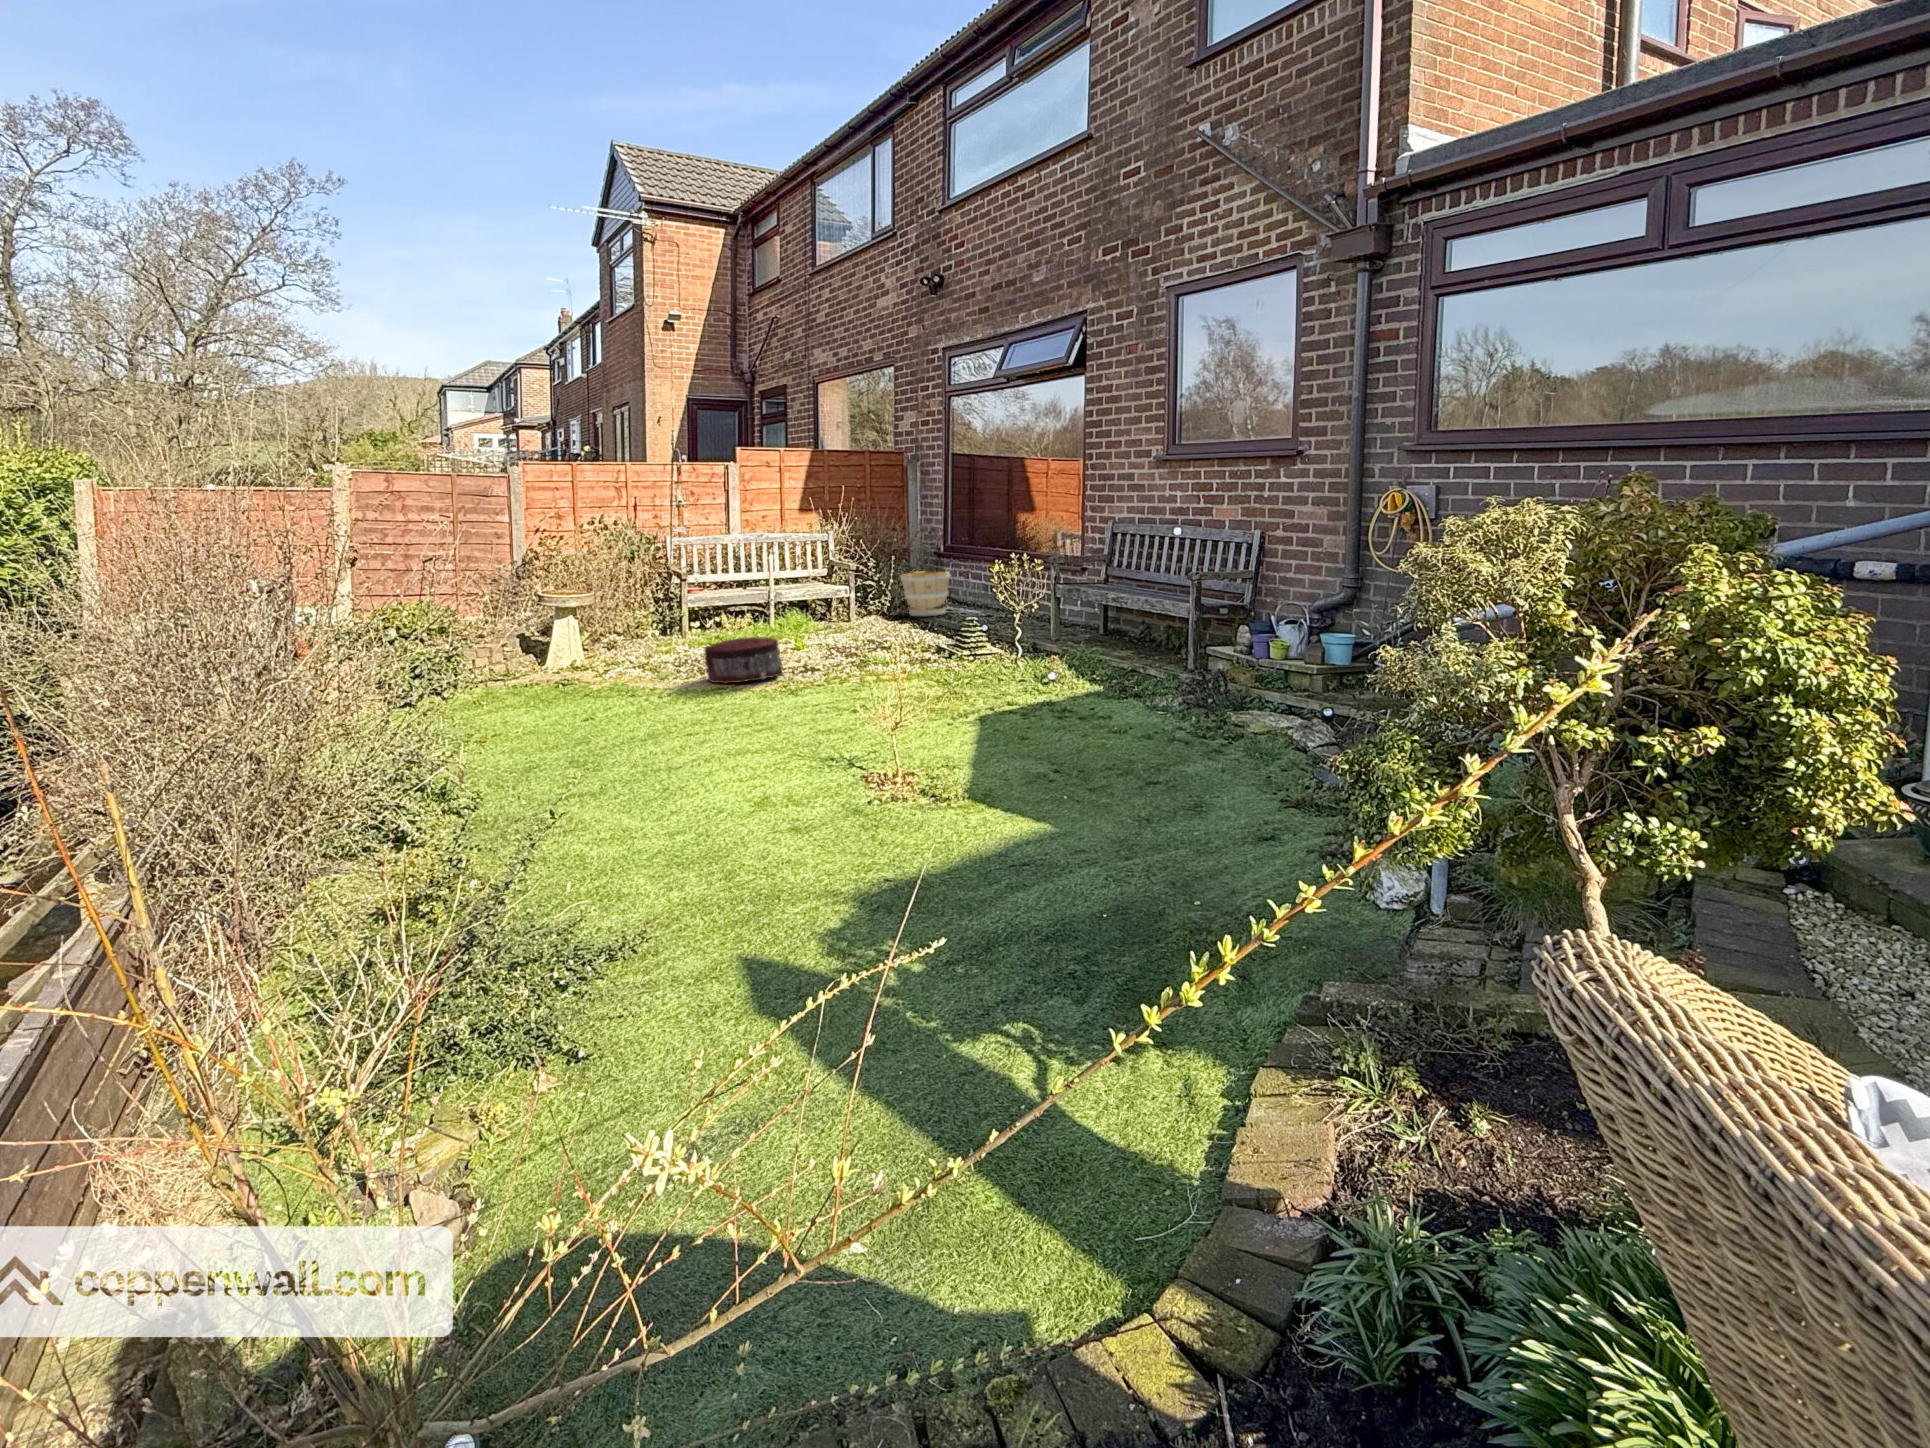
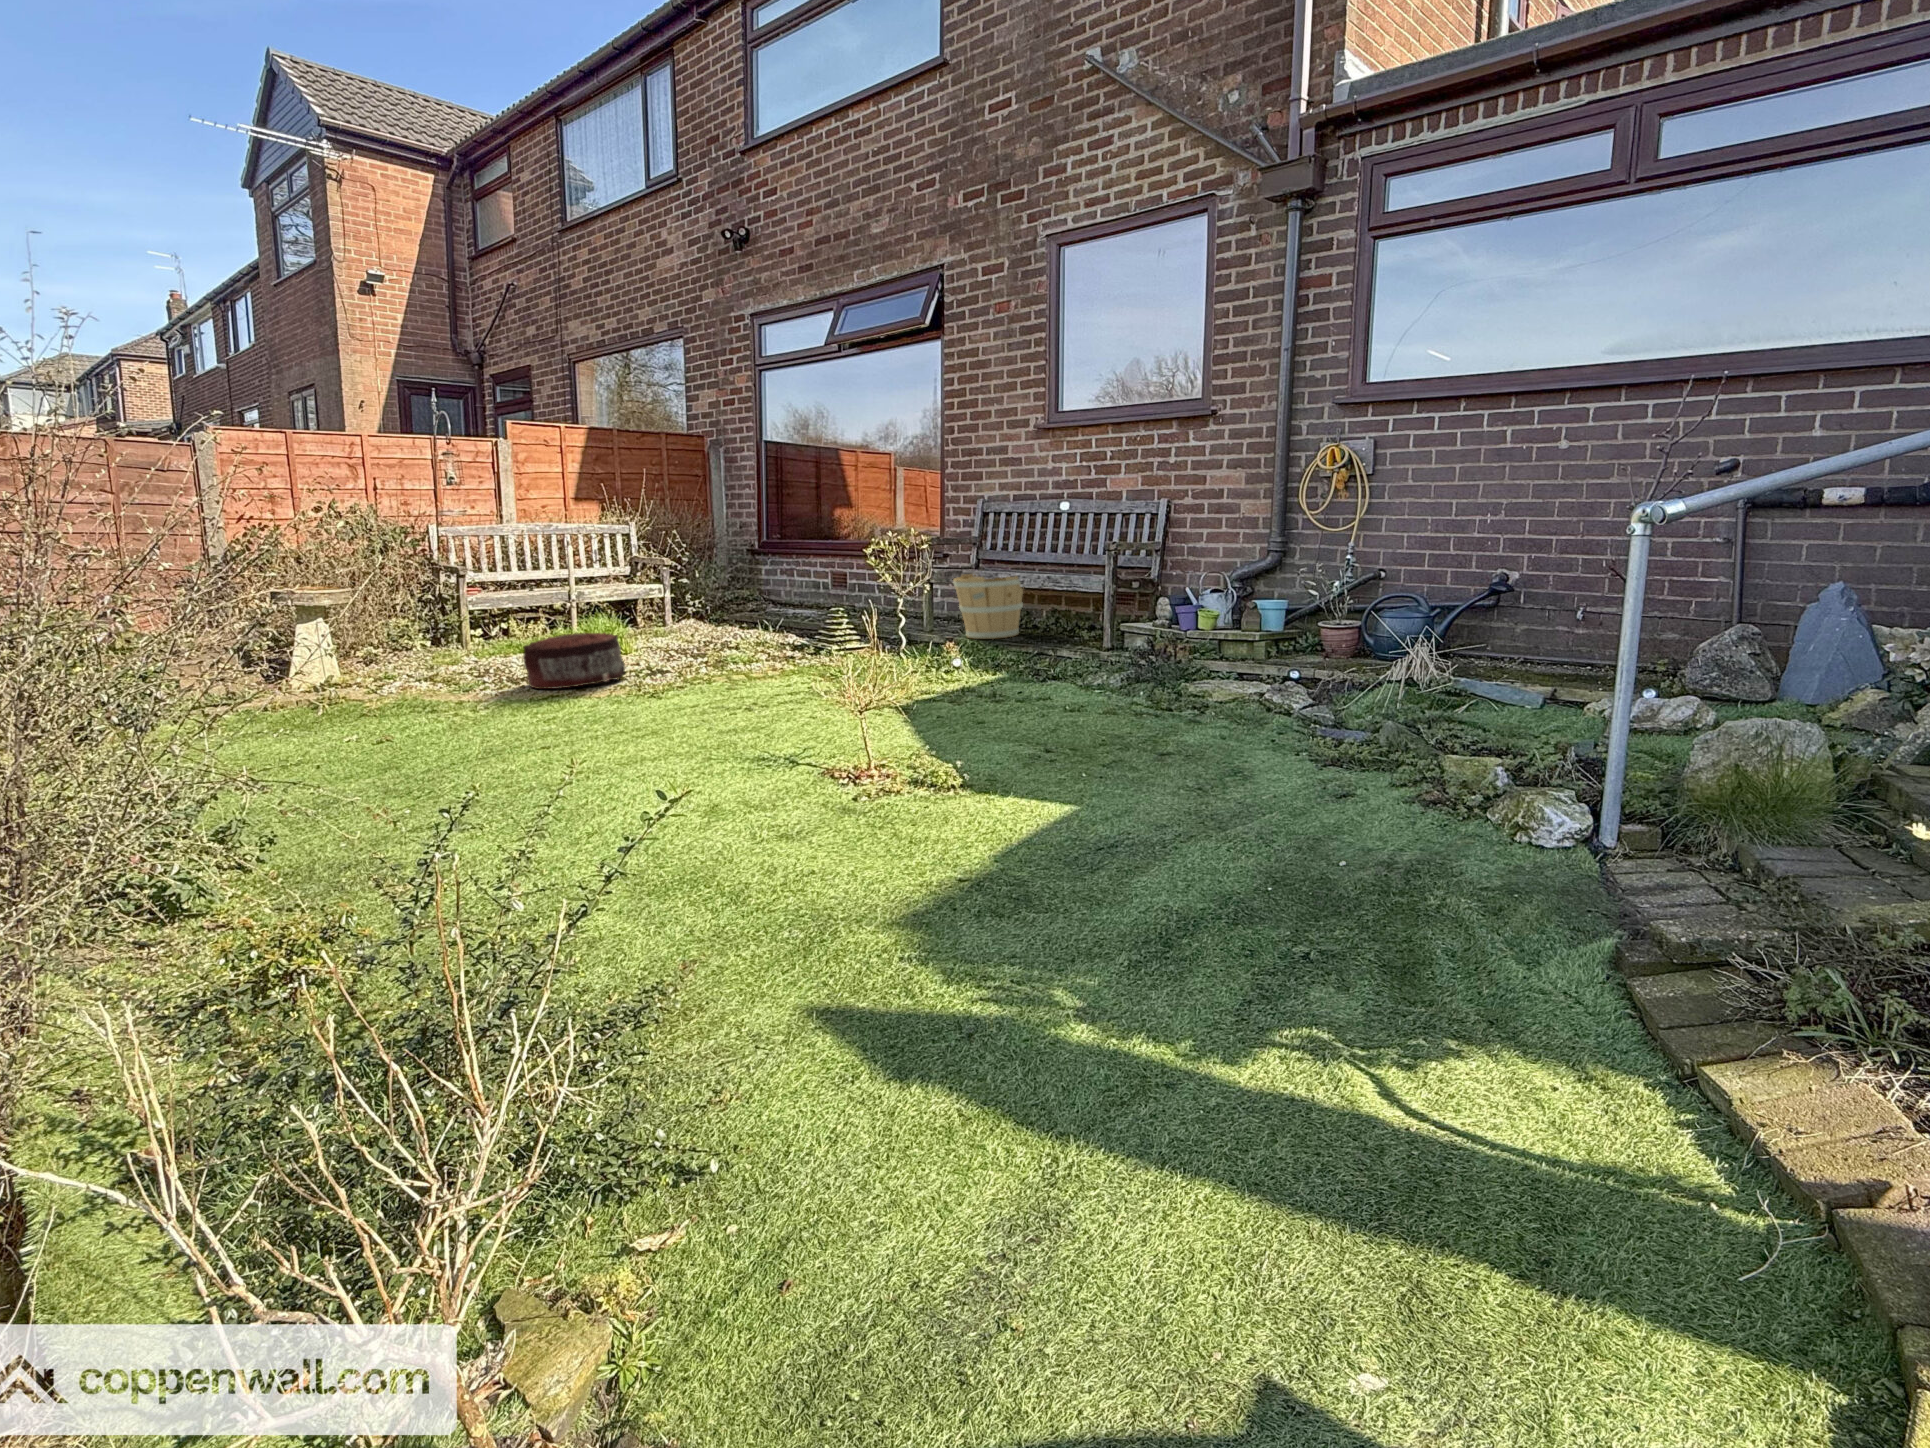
wooden bucket: present [901,571,950,616] -> present [954,574,1023,639]

